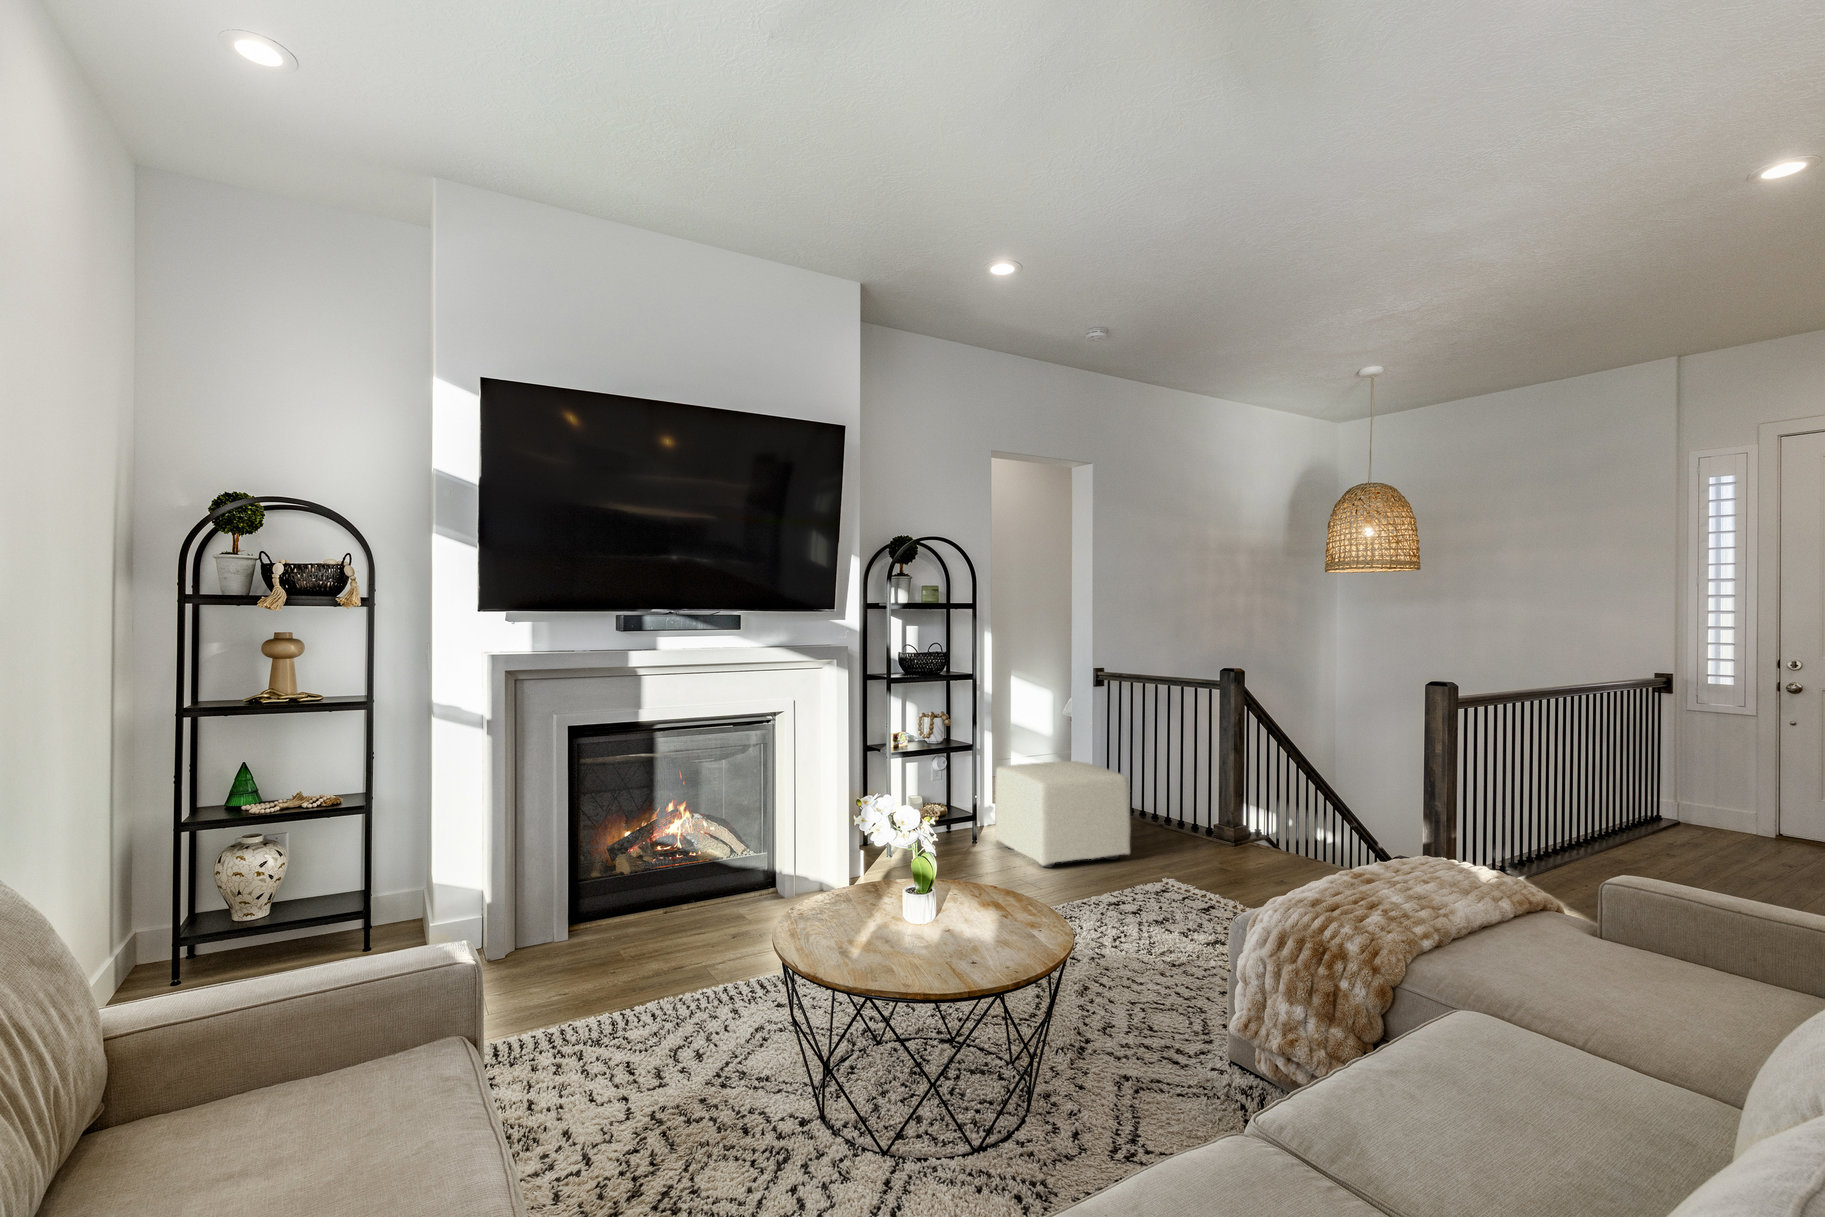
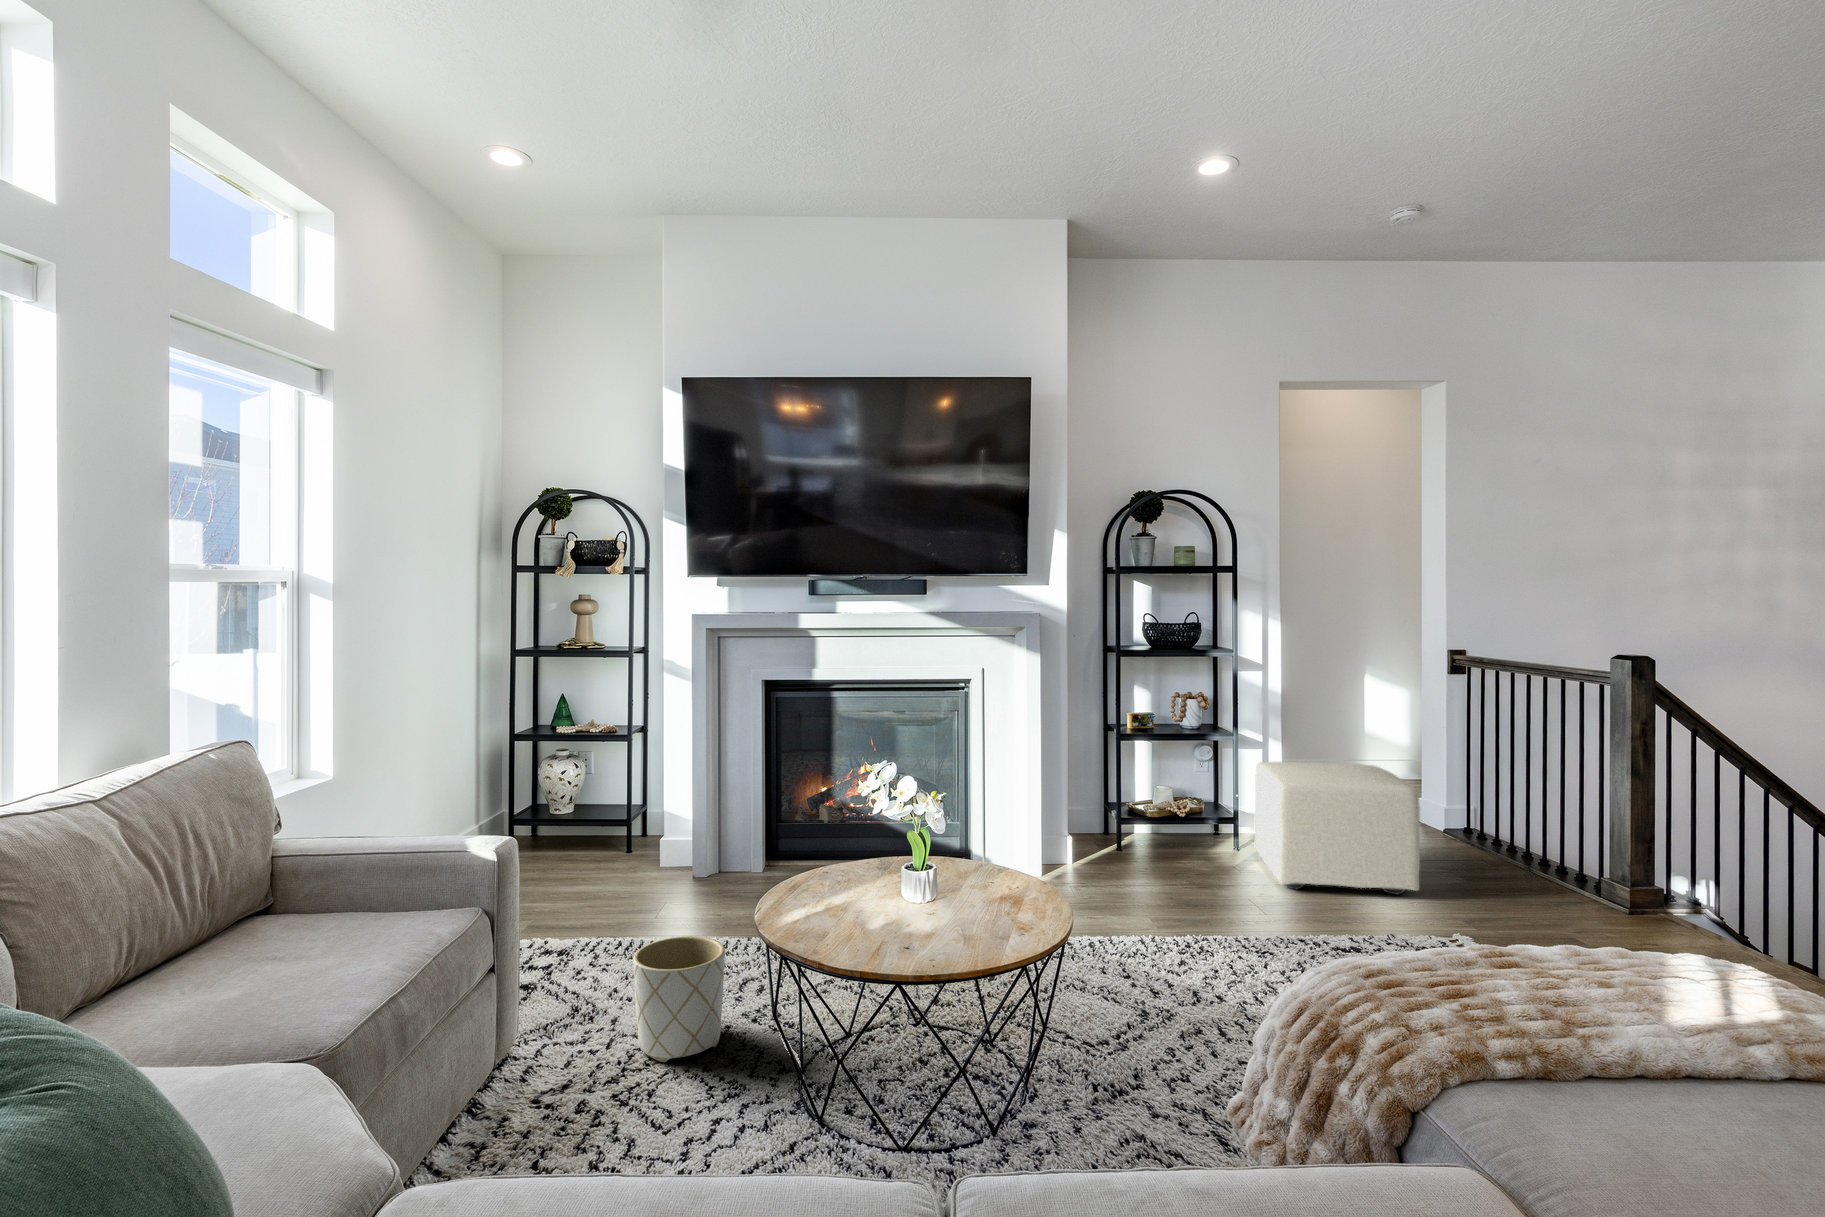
planter: none [647,1017,750,1169] -> present [633,936,725,1062]

